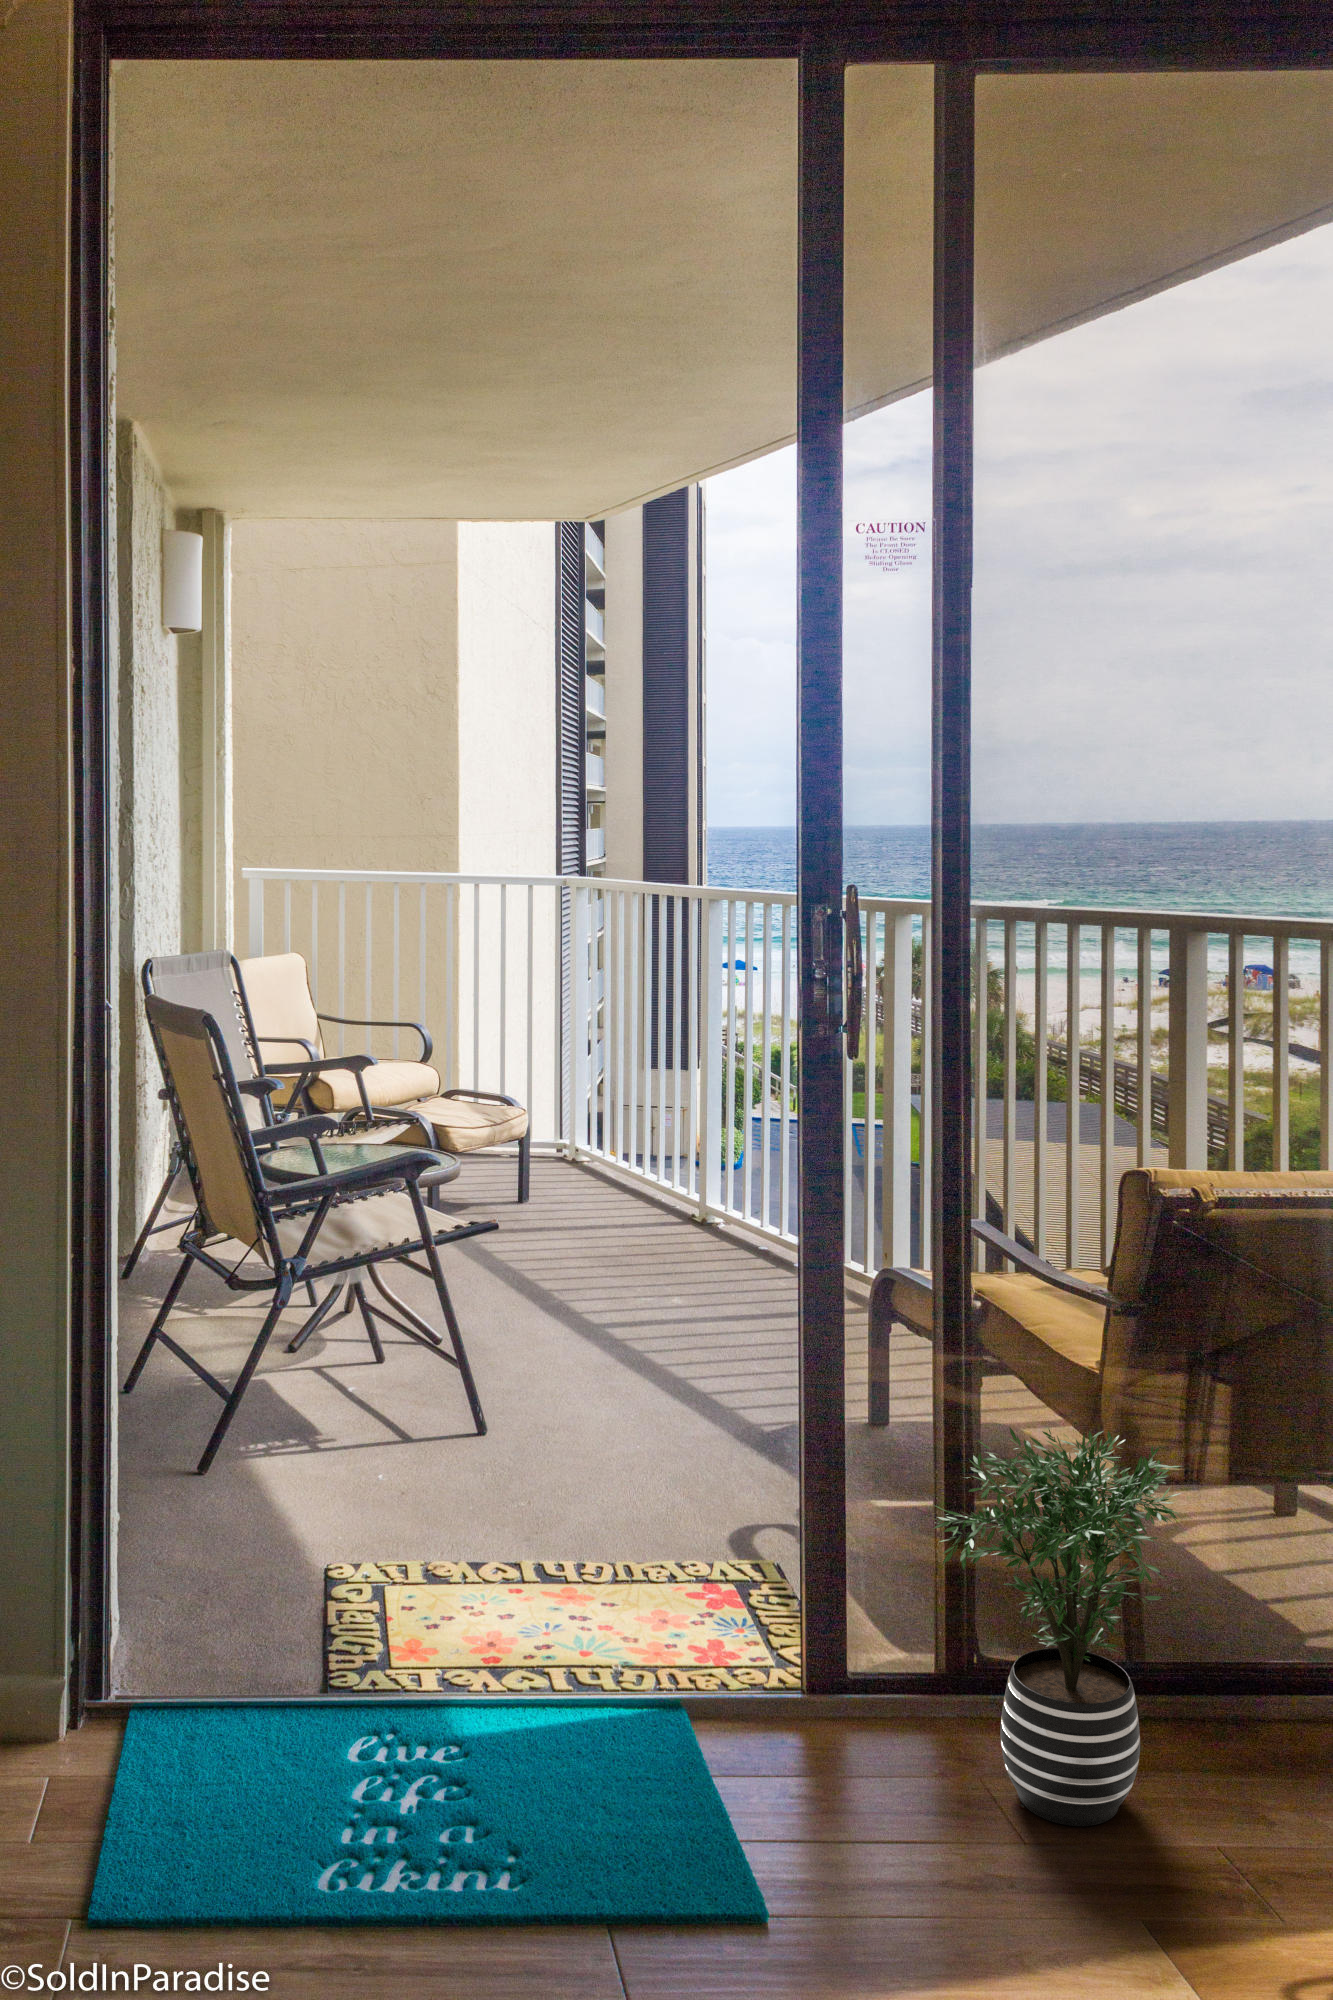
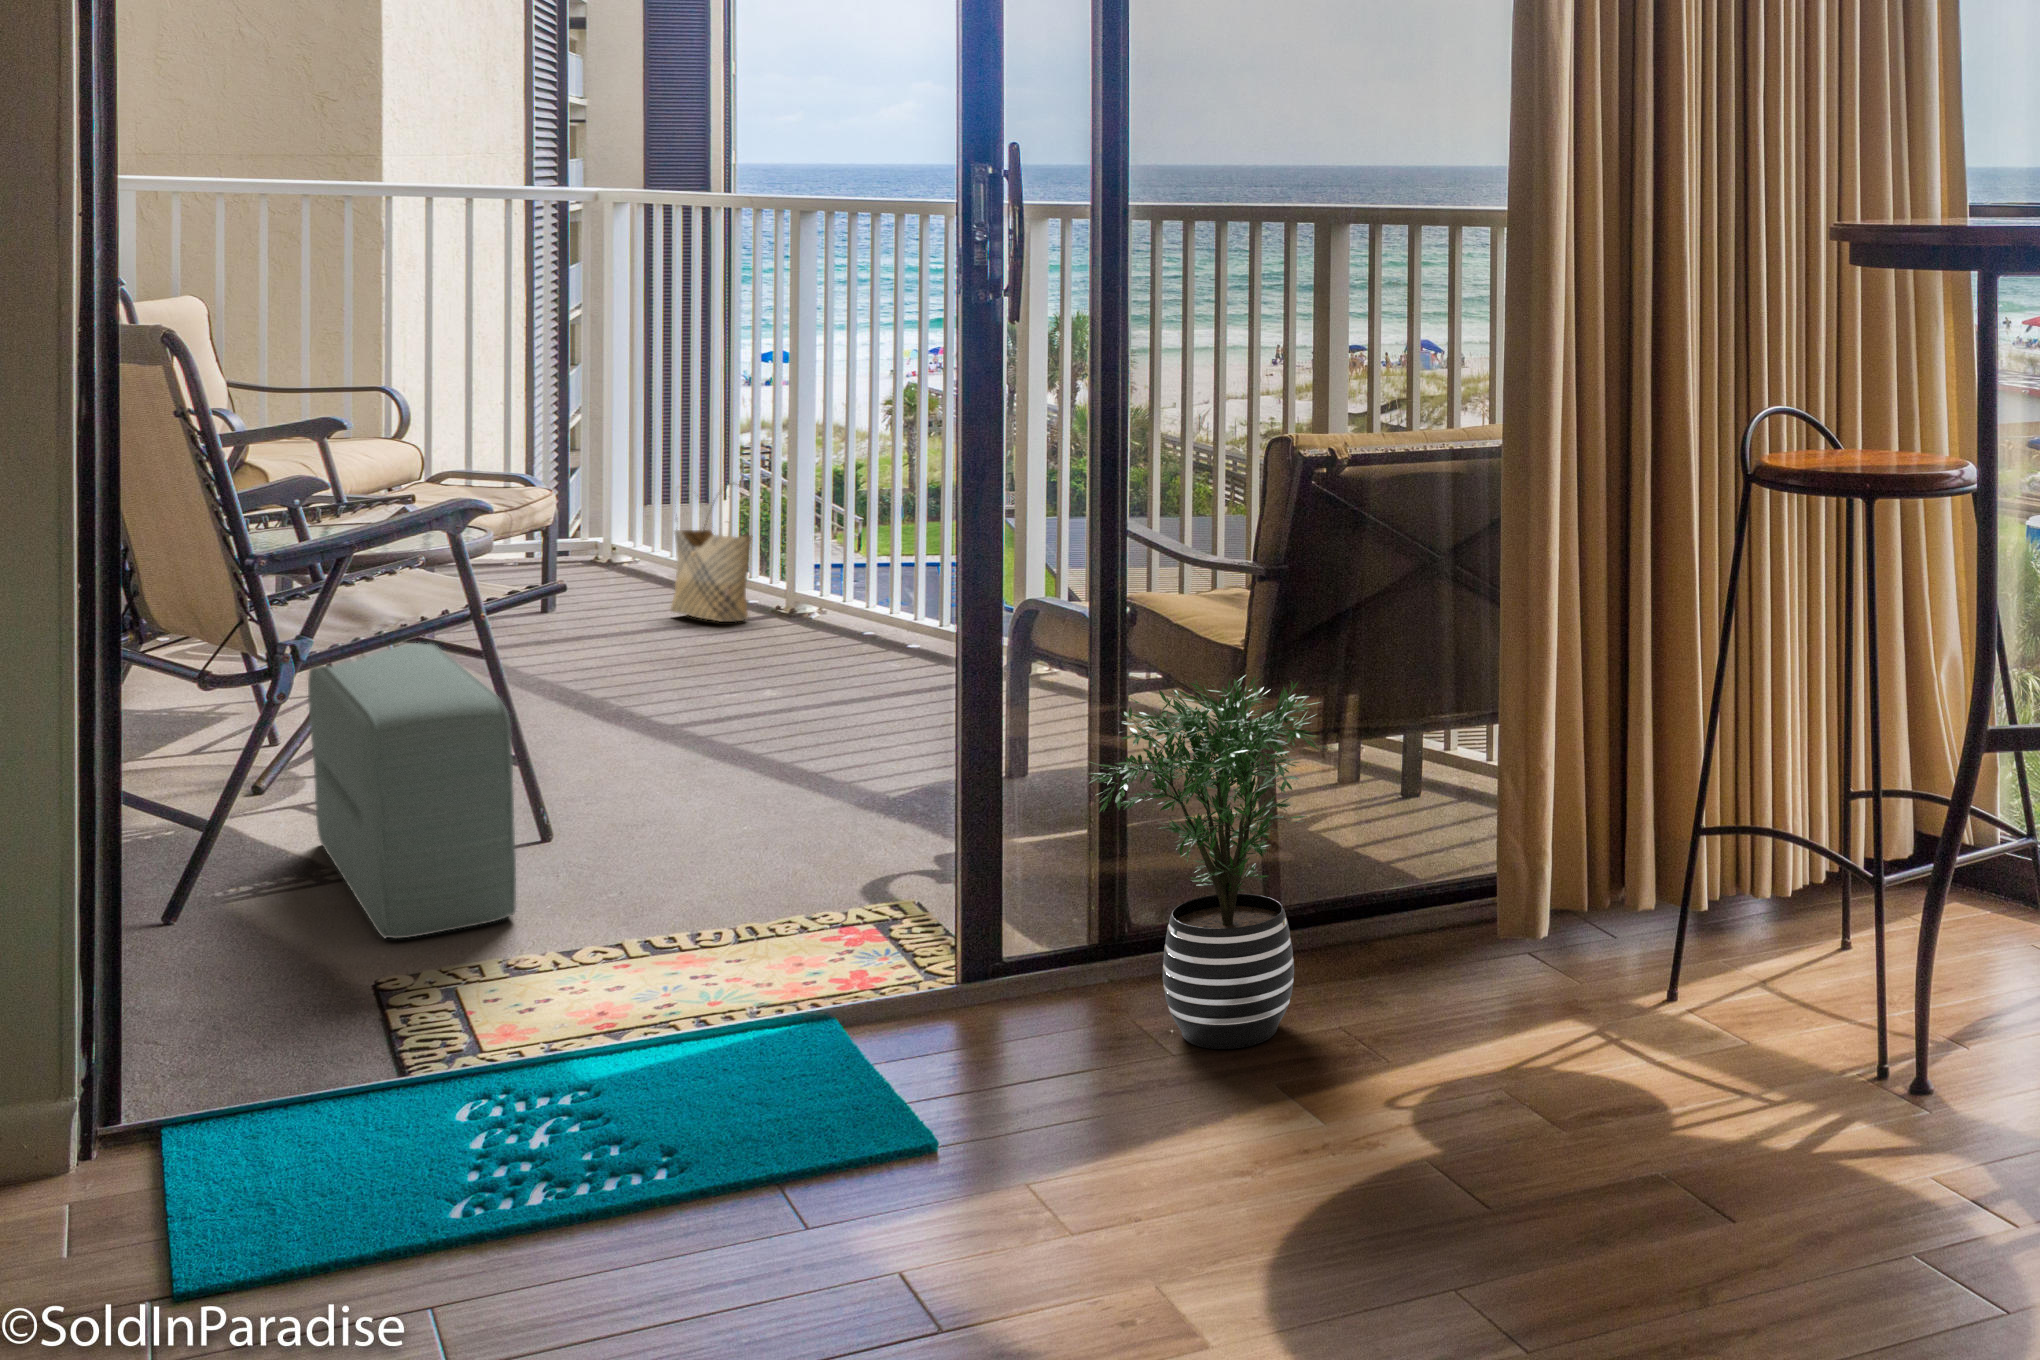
woven basket: none [613,1112,676,1225] -> present [671,484,752,622]
pouf: none [315,1258,446,1527] -> present [308,643,516,938]

